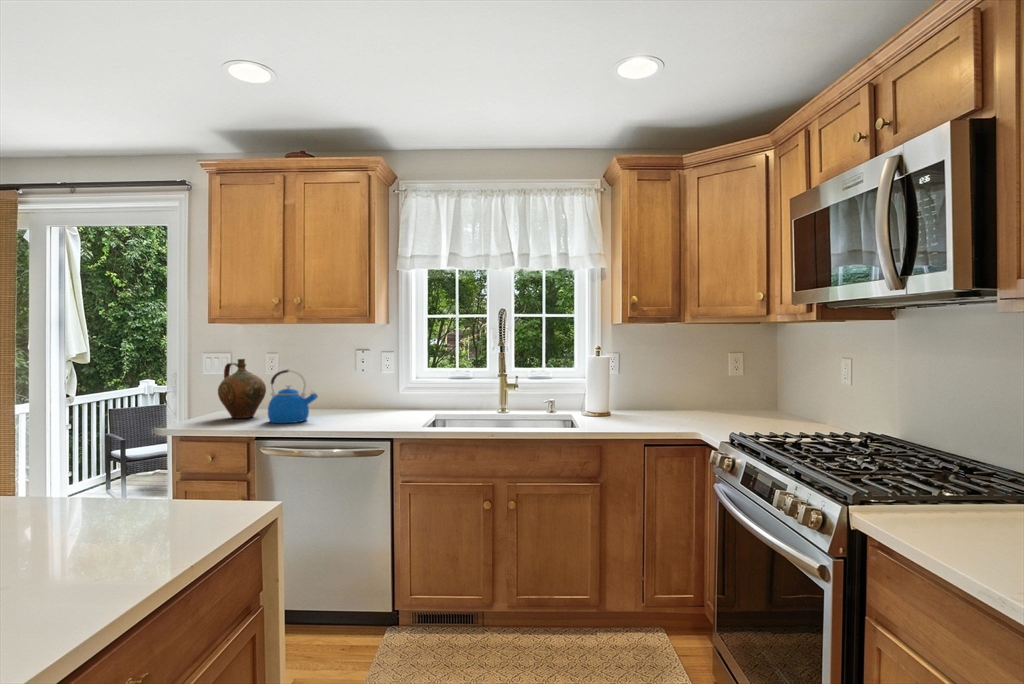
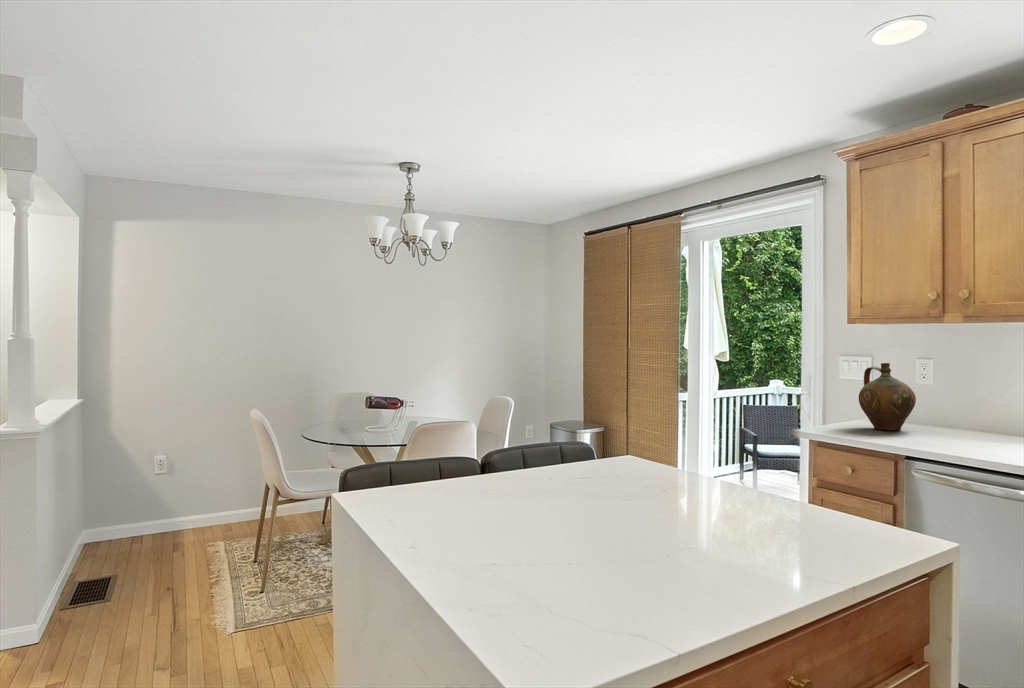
kettle: present [268,370,318,423] -> none [924,378,995,444]

